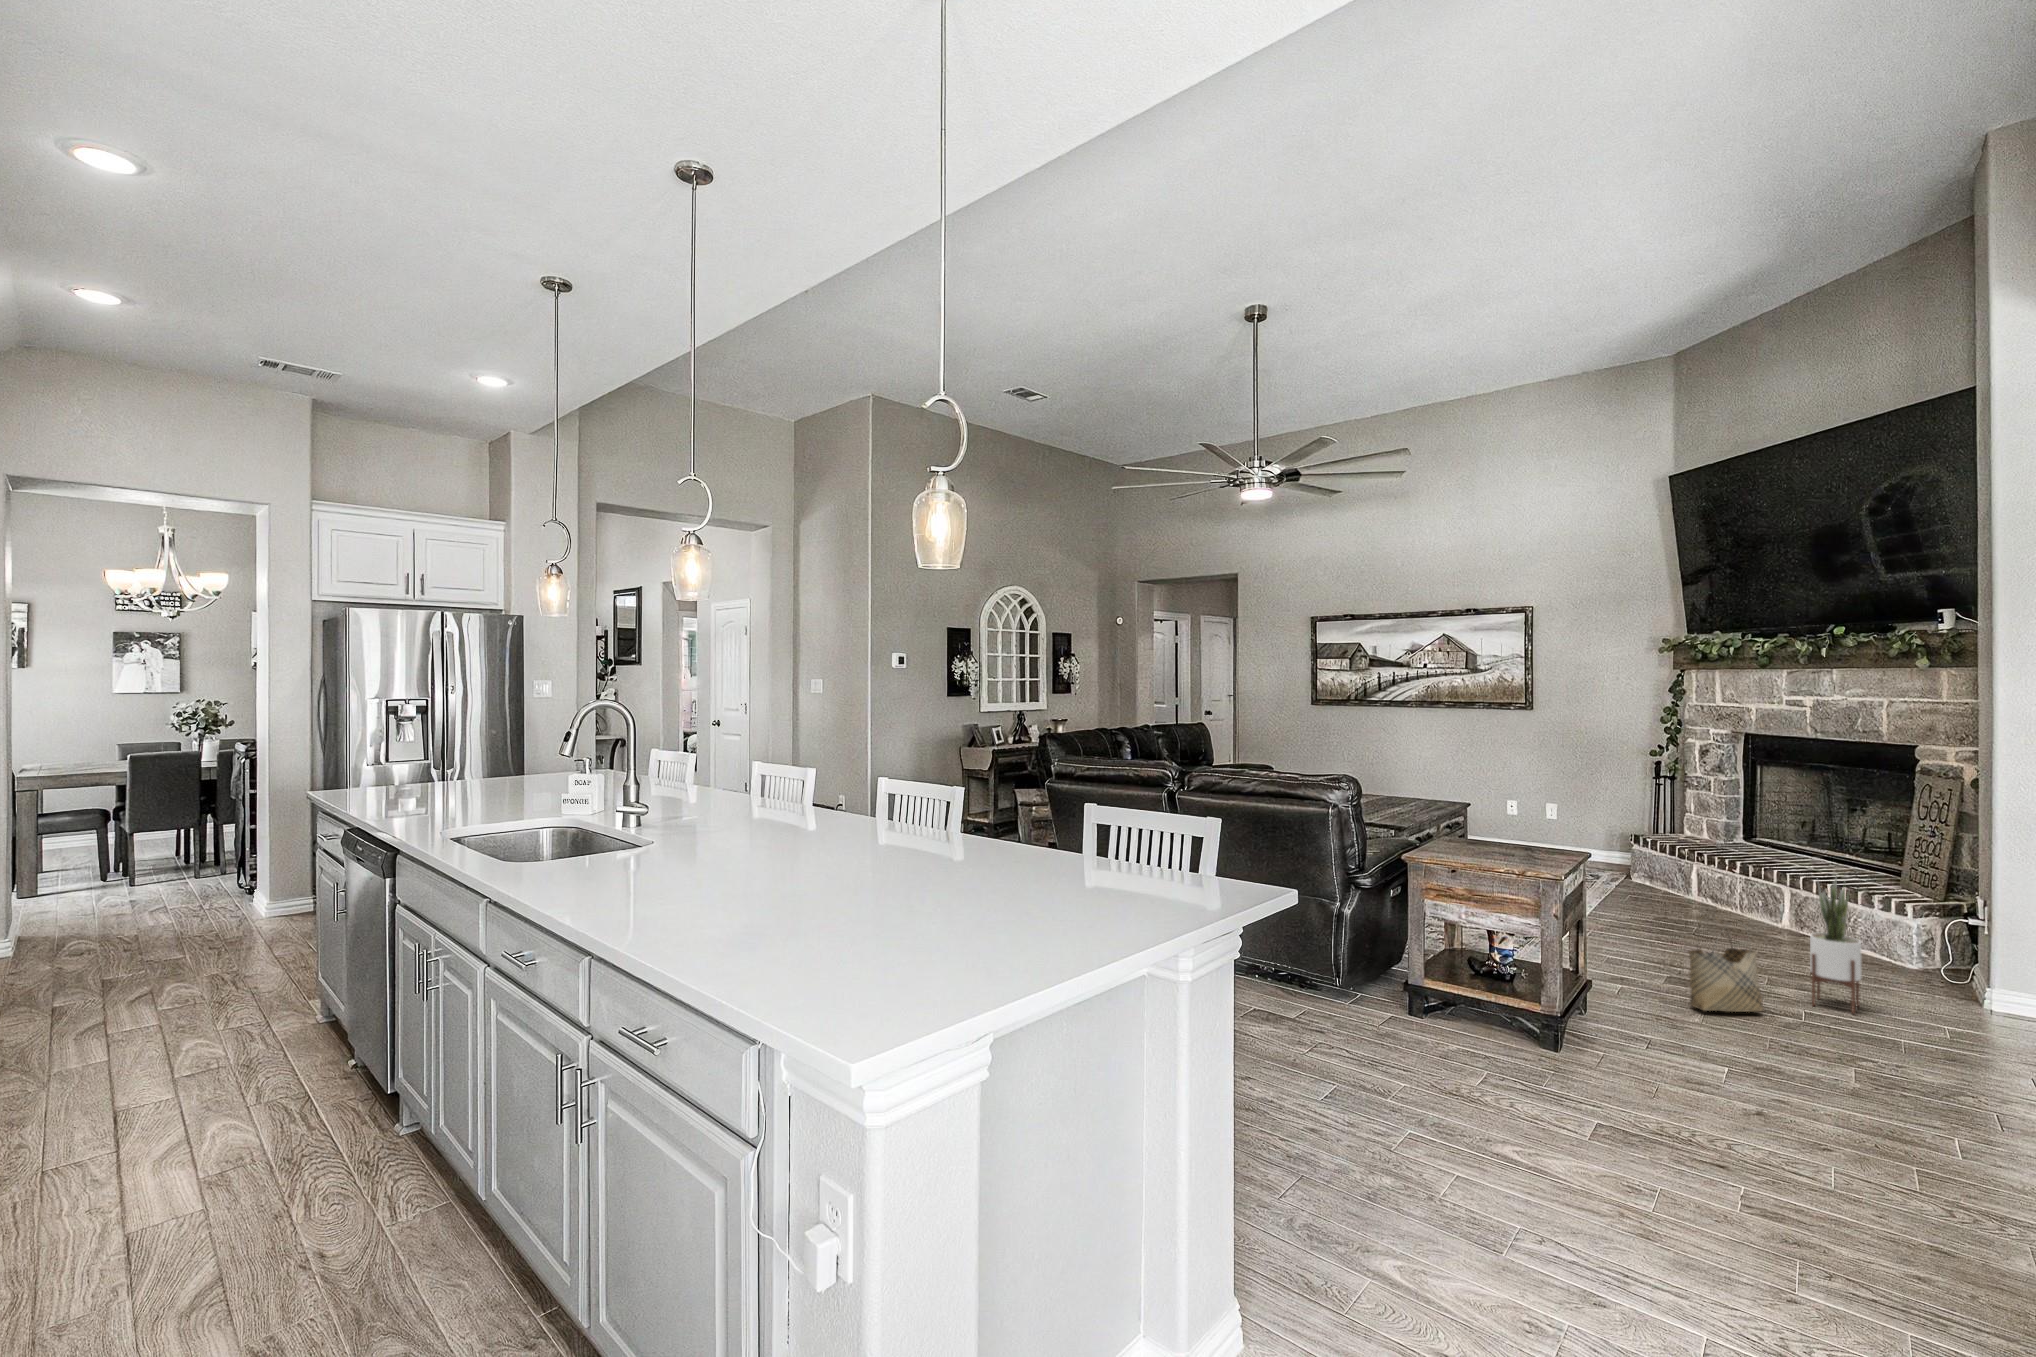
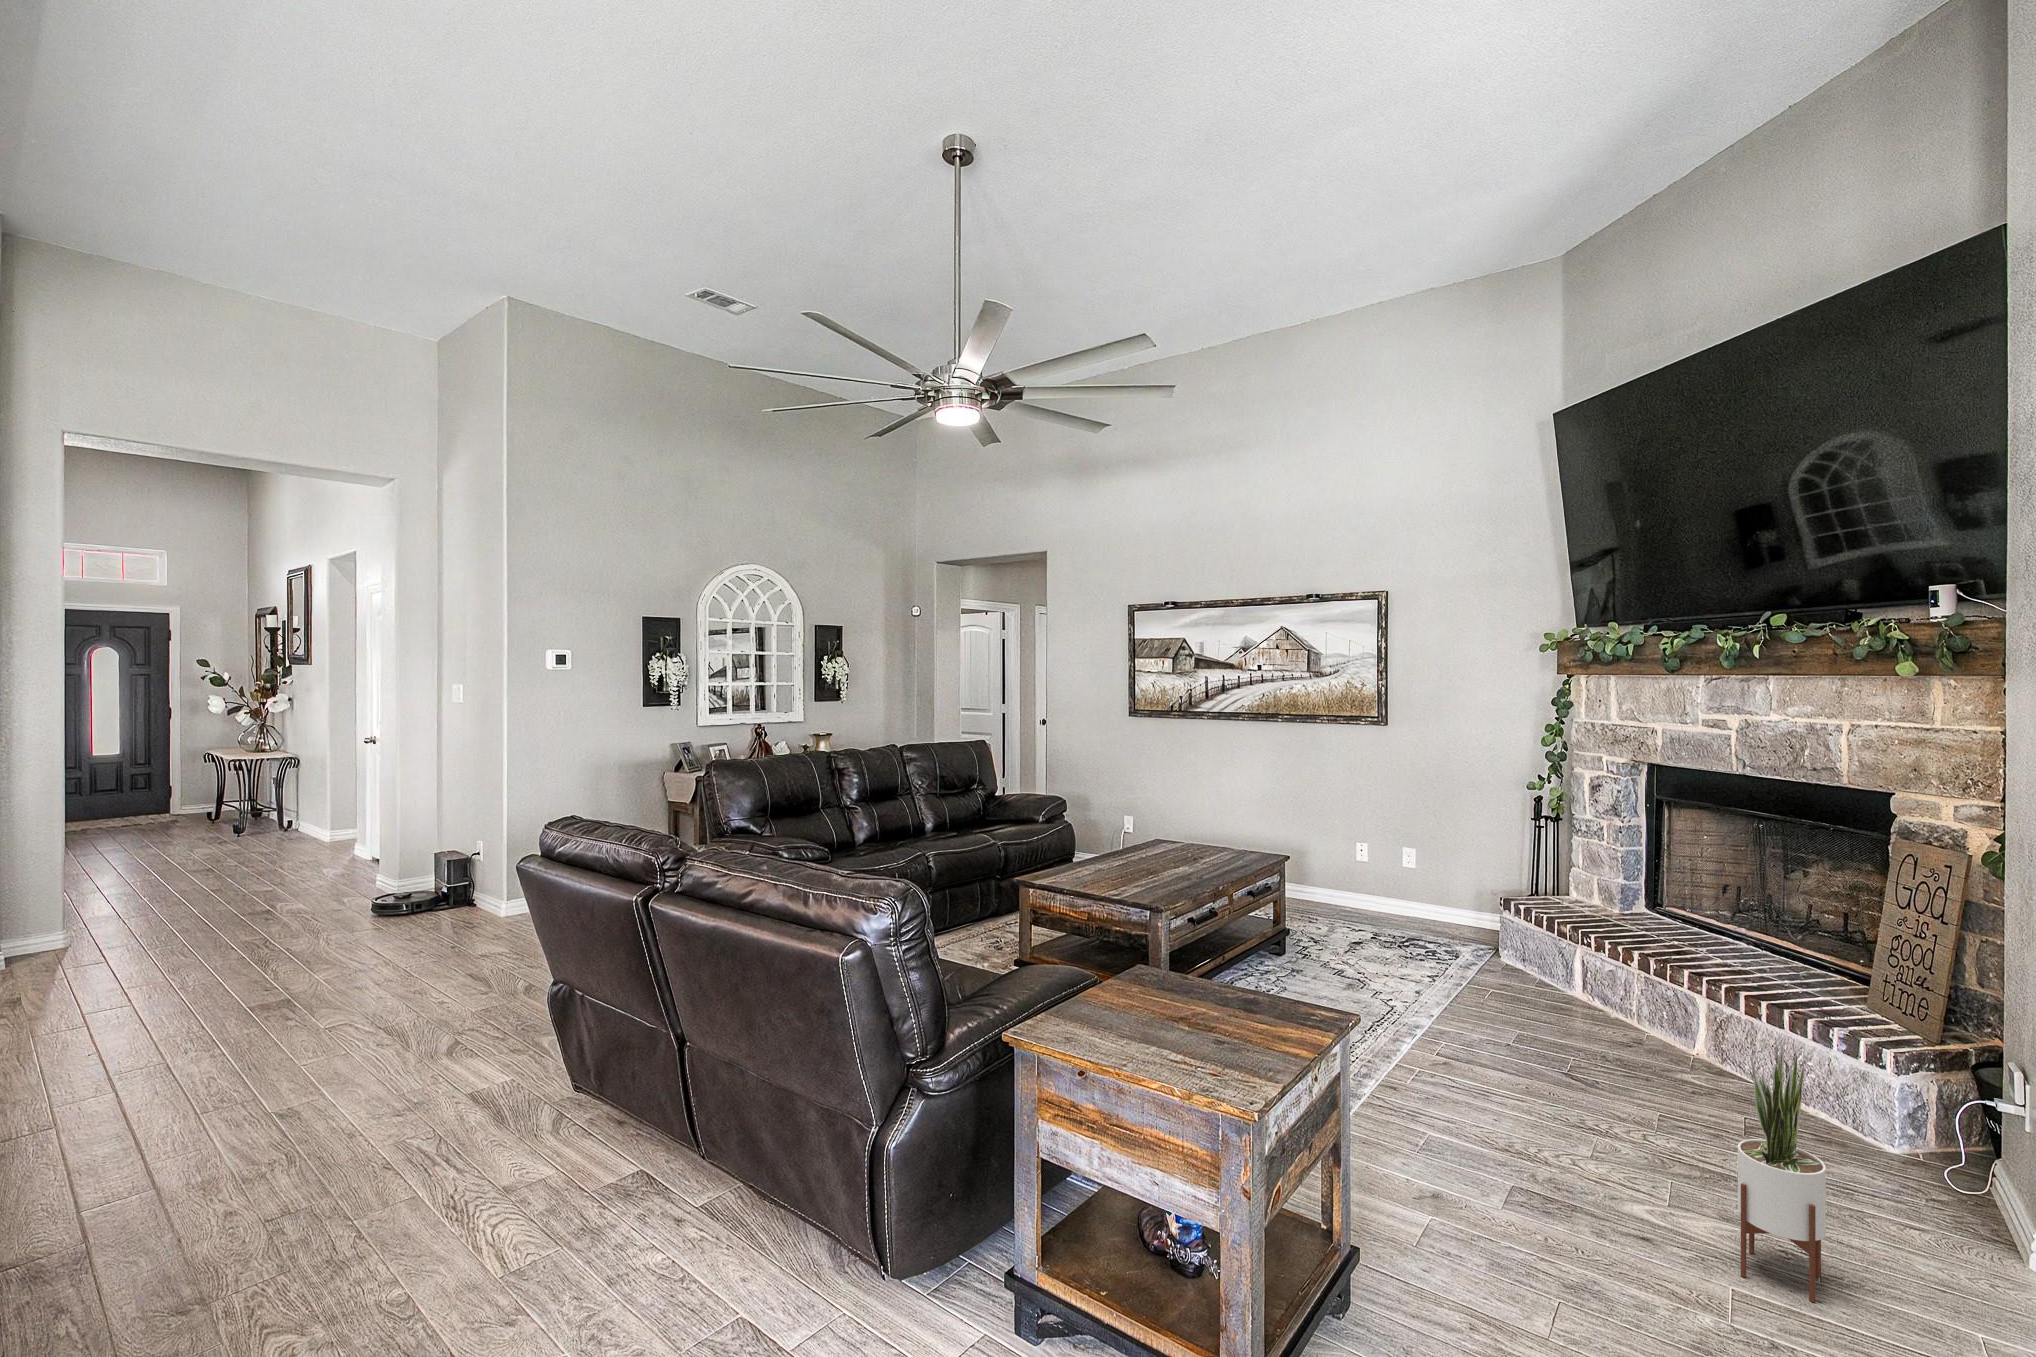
woven basket: present [1689,915,1763,1012] -> none [1527,1114,1656,1304]

